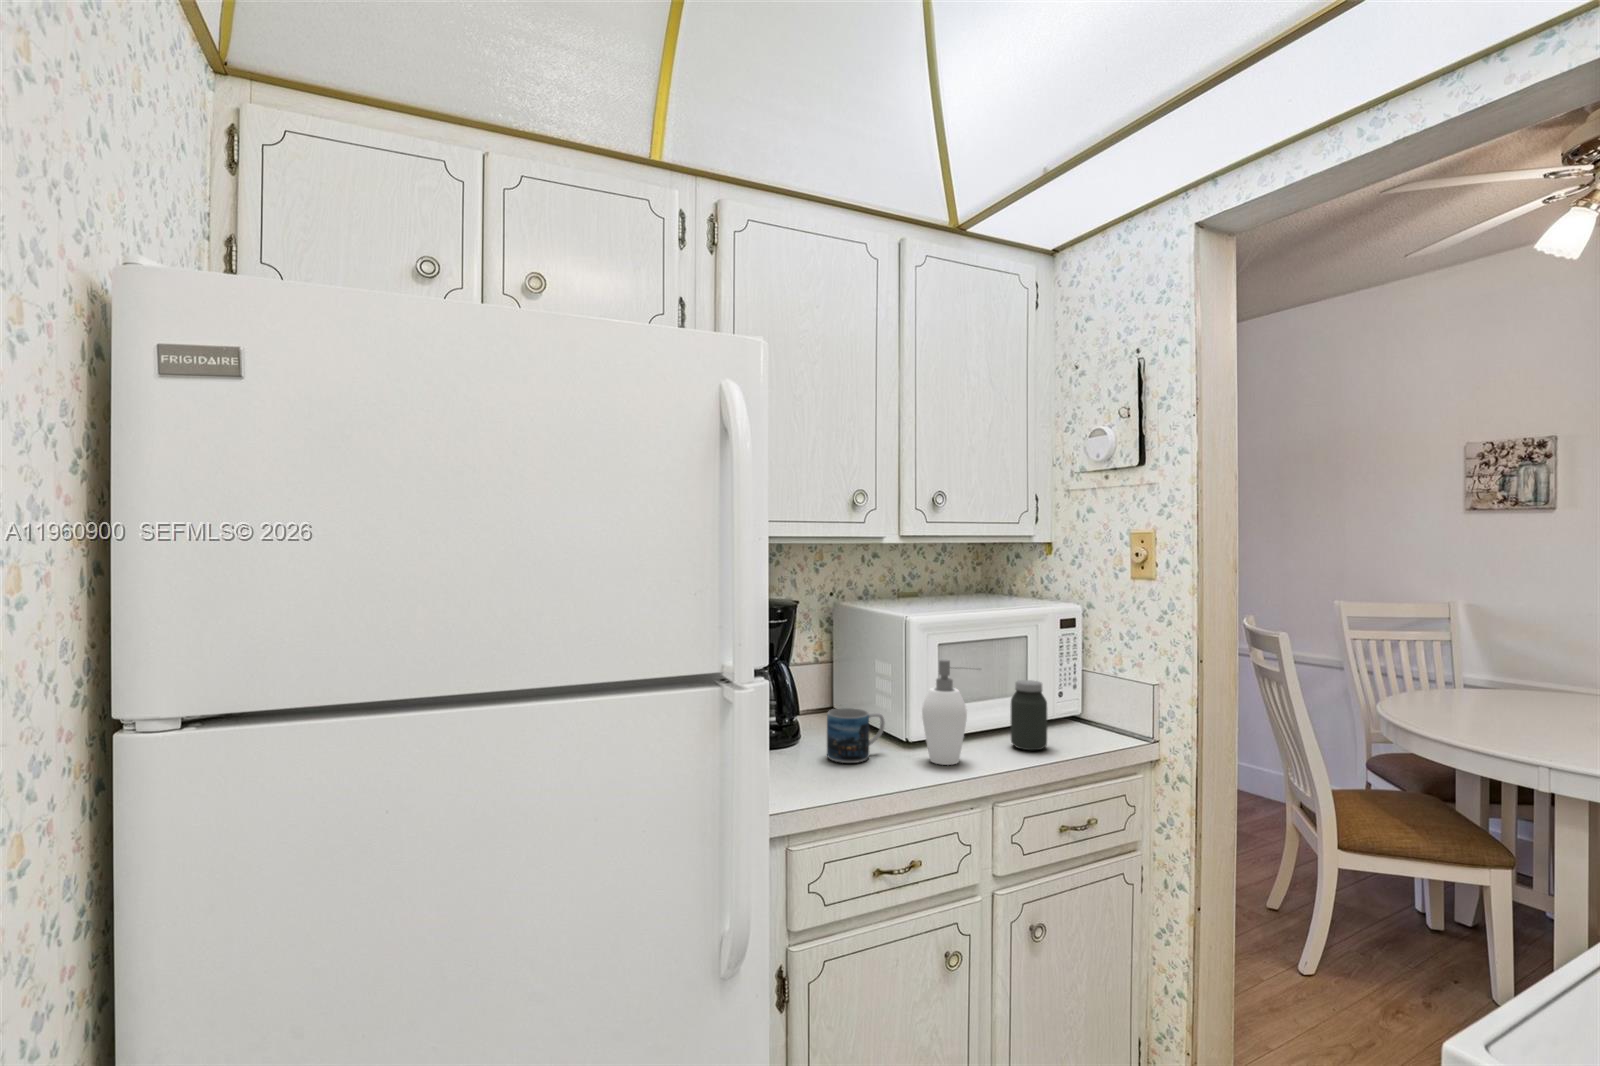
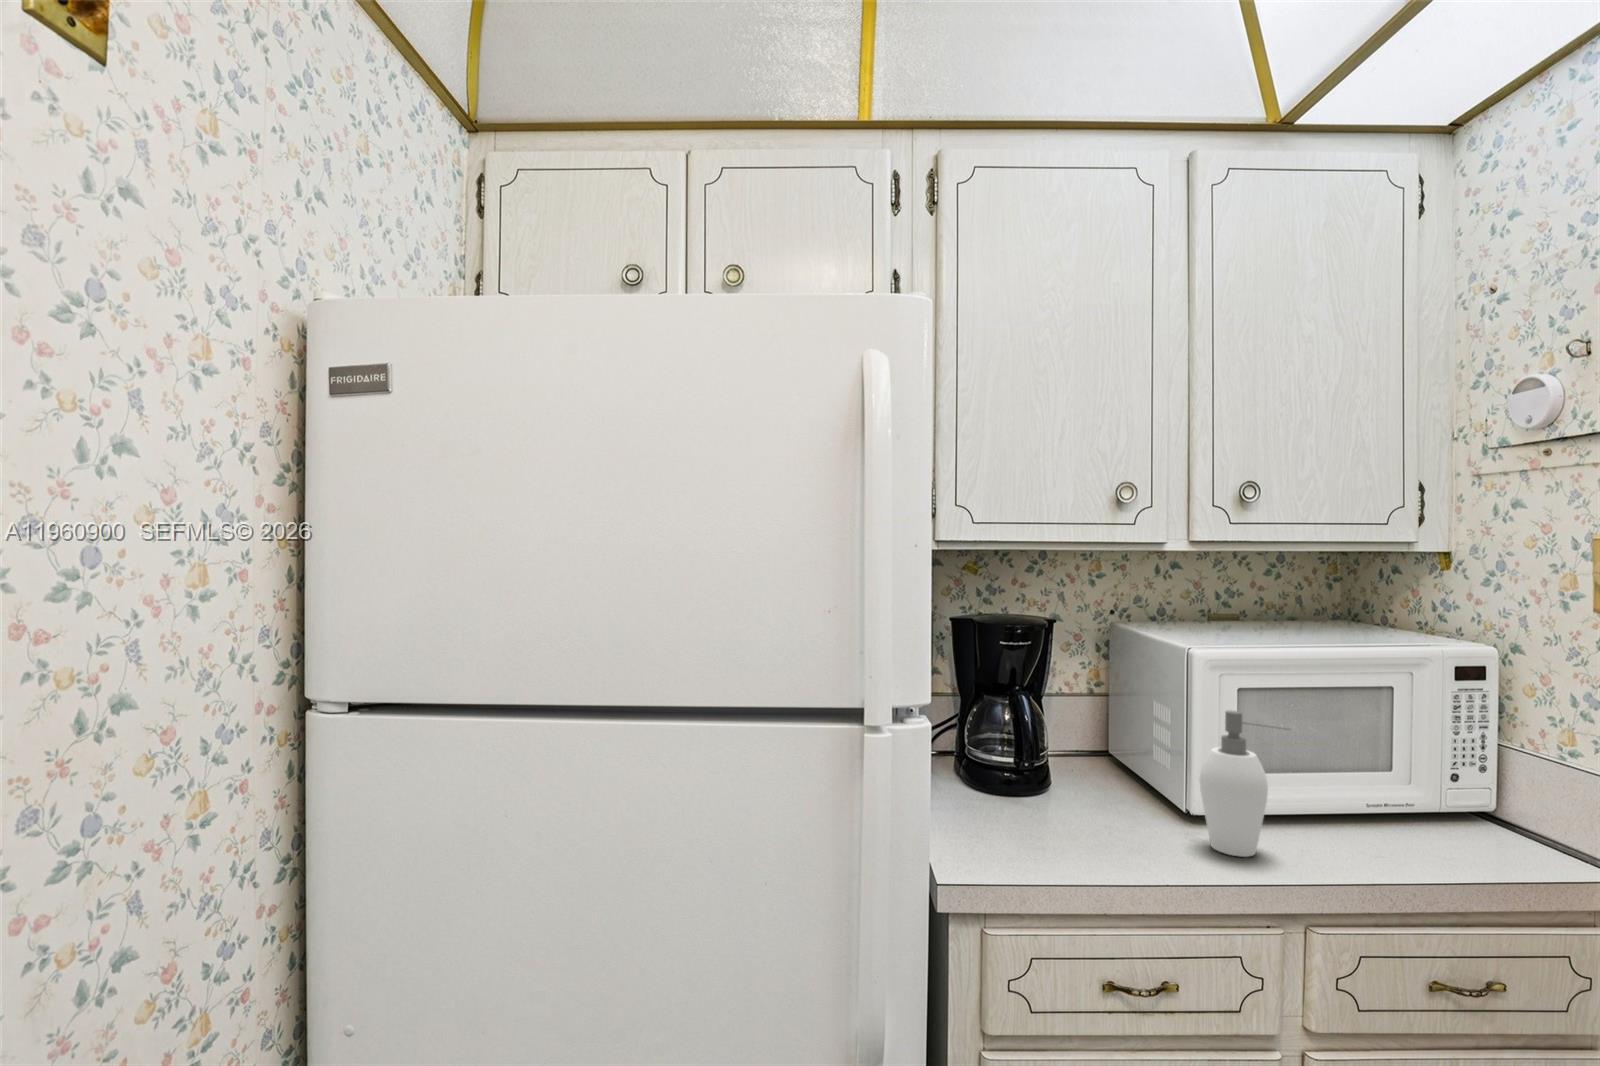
jar: present [1011,680,1047,750] -> none [1352,751,1416,857]
mug: present [827,708,885,763] -> none [1068,759,1151,832]

